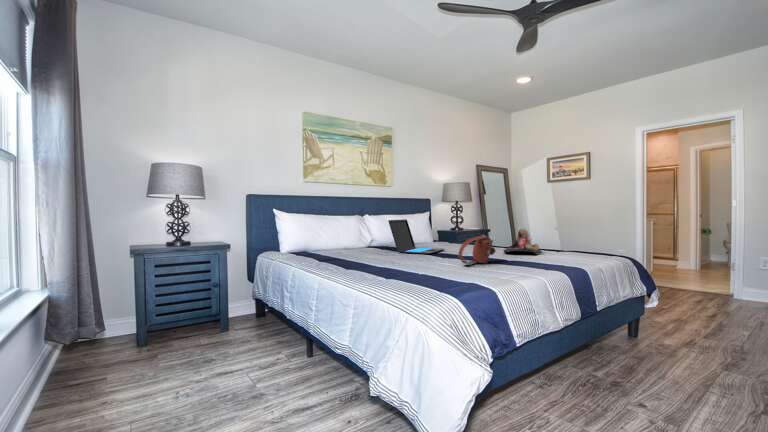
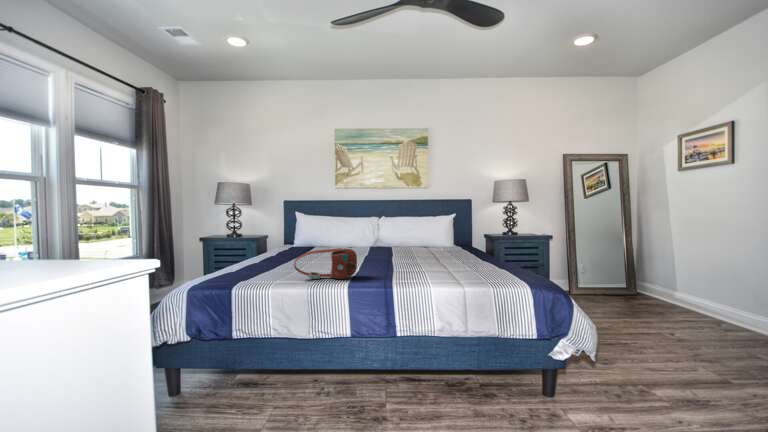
laptop: present [388,219,444,254] -> none [343,224,400,261]
teddy bear: present [504,229,541,255] -> none [428,241,491,277]

